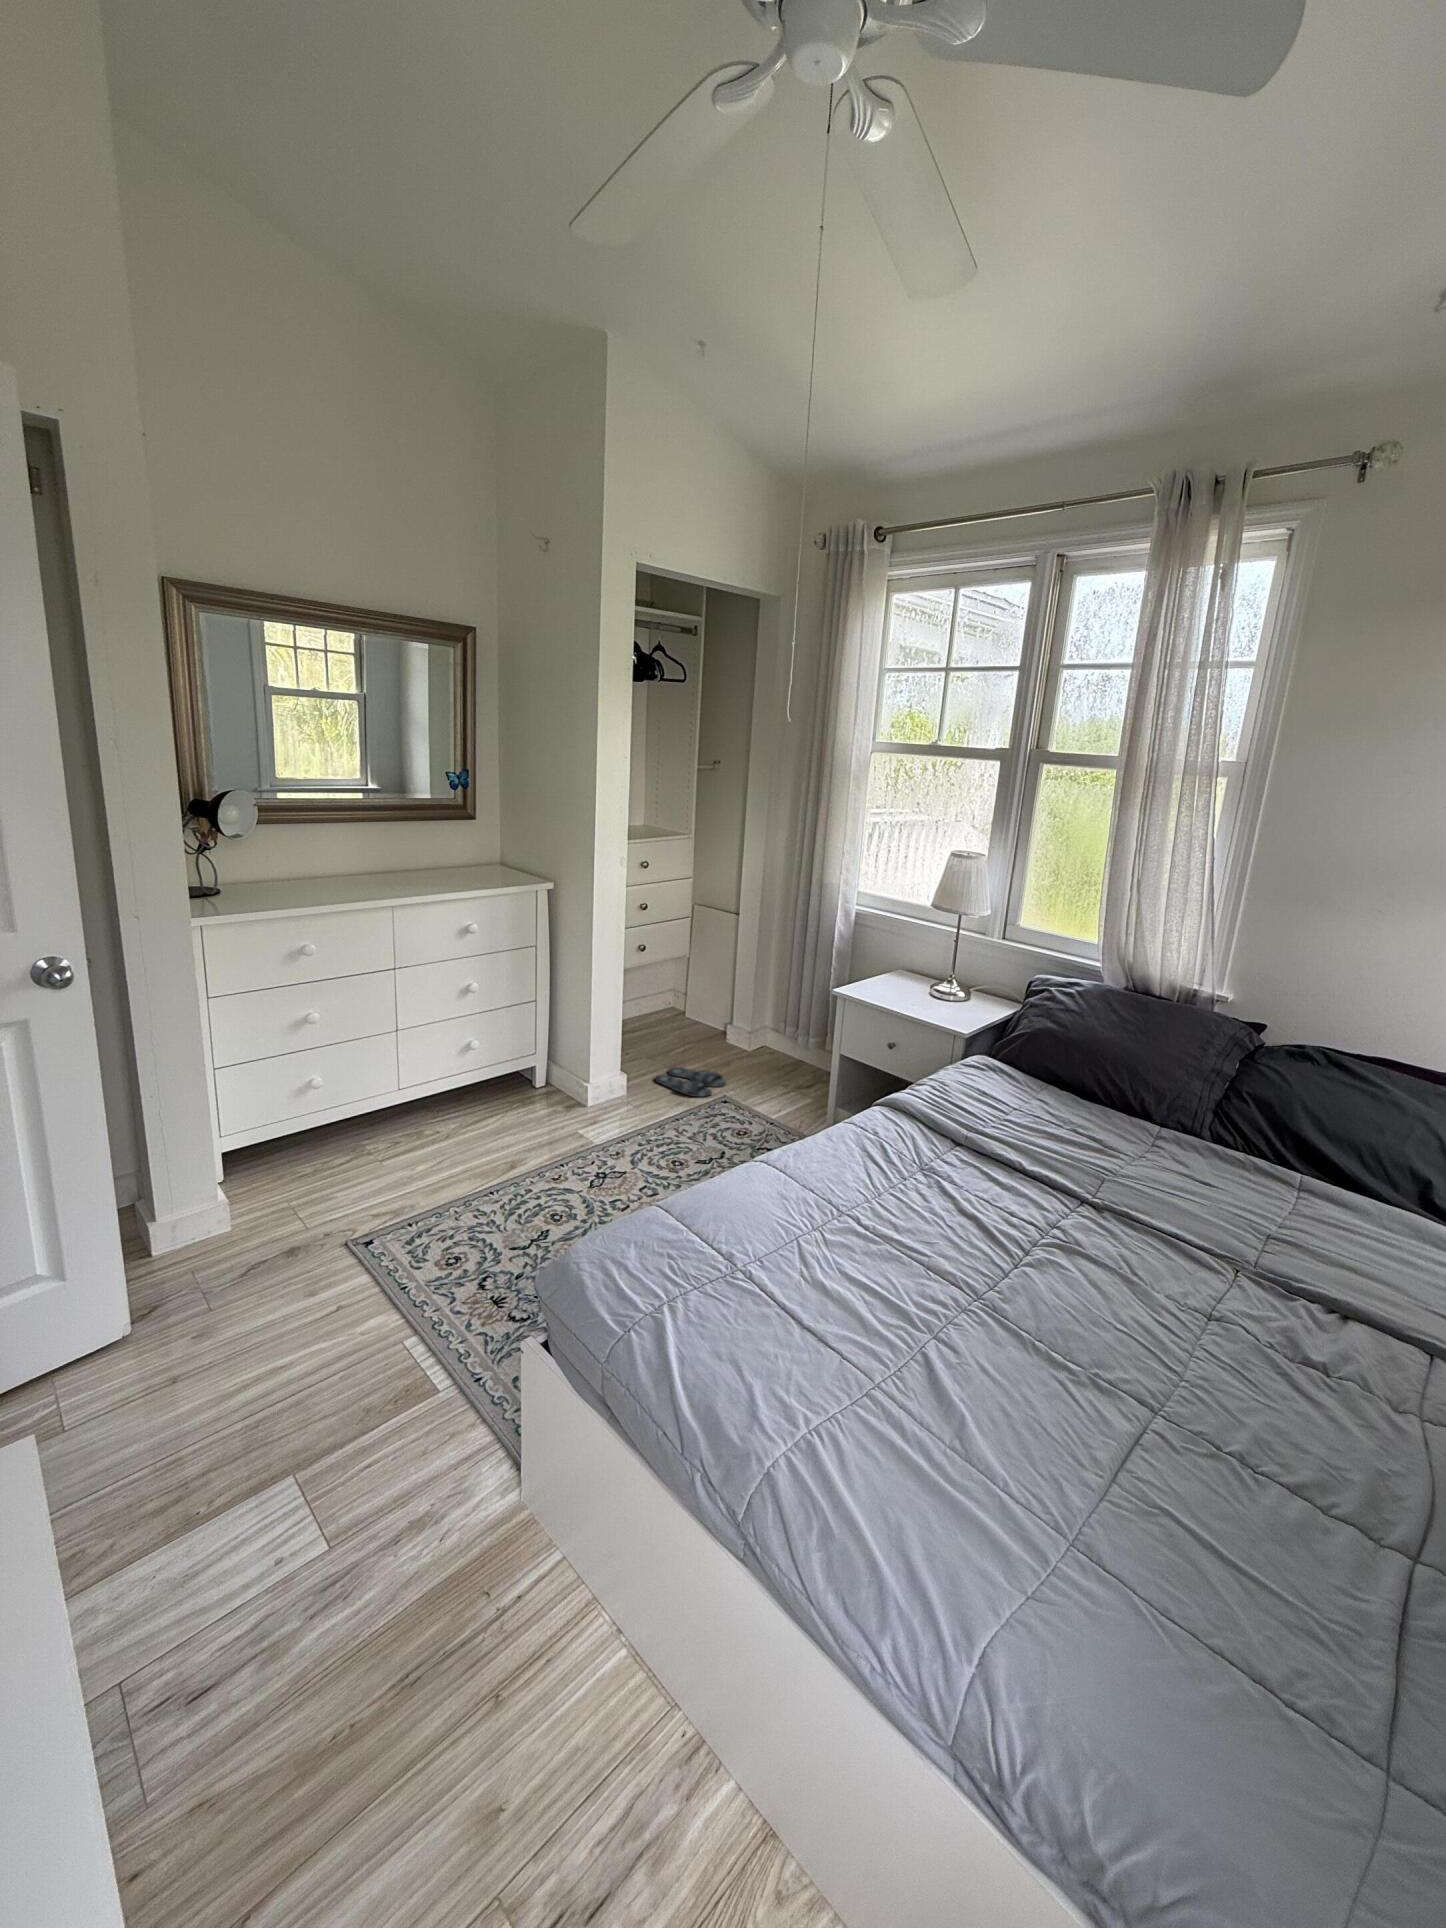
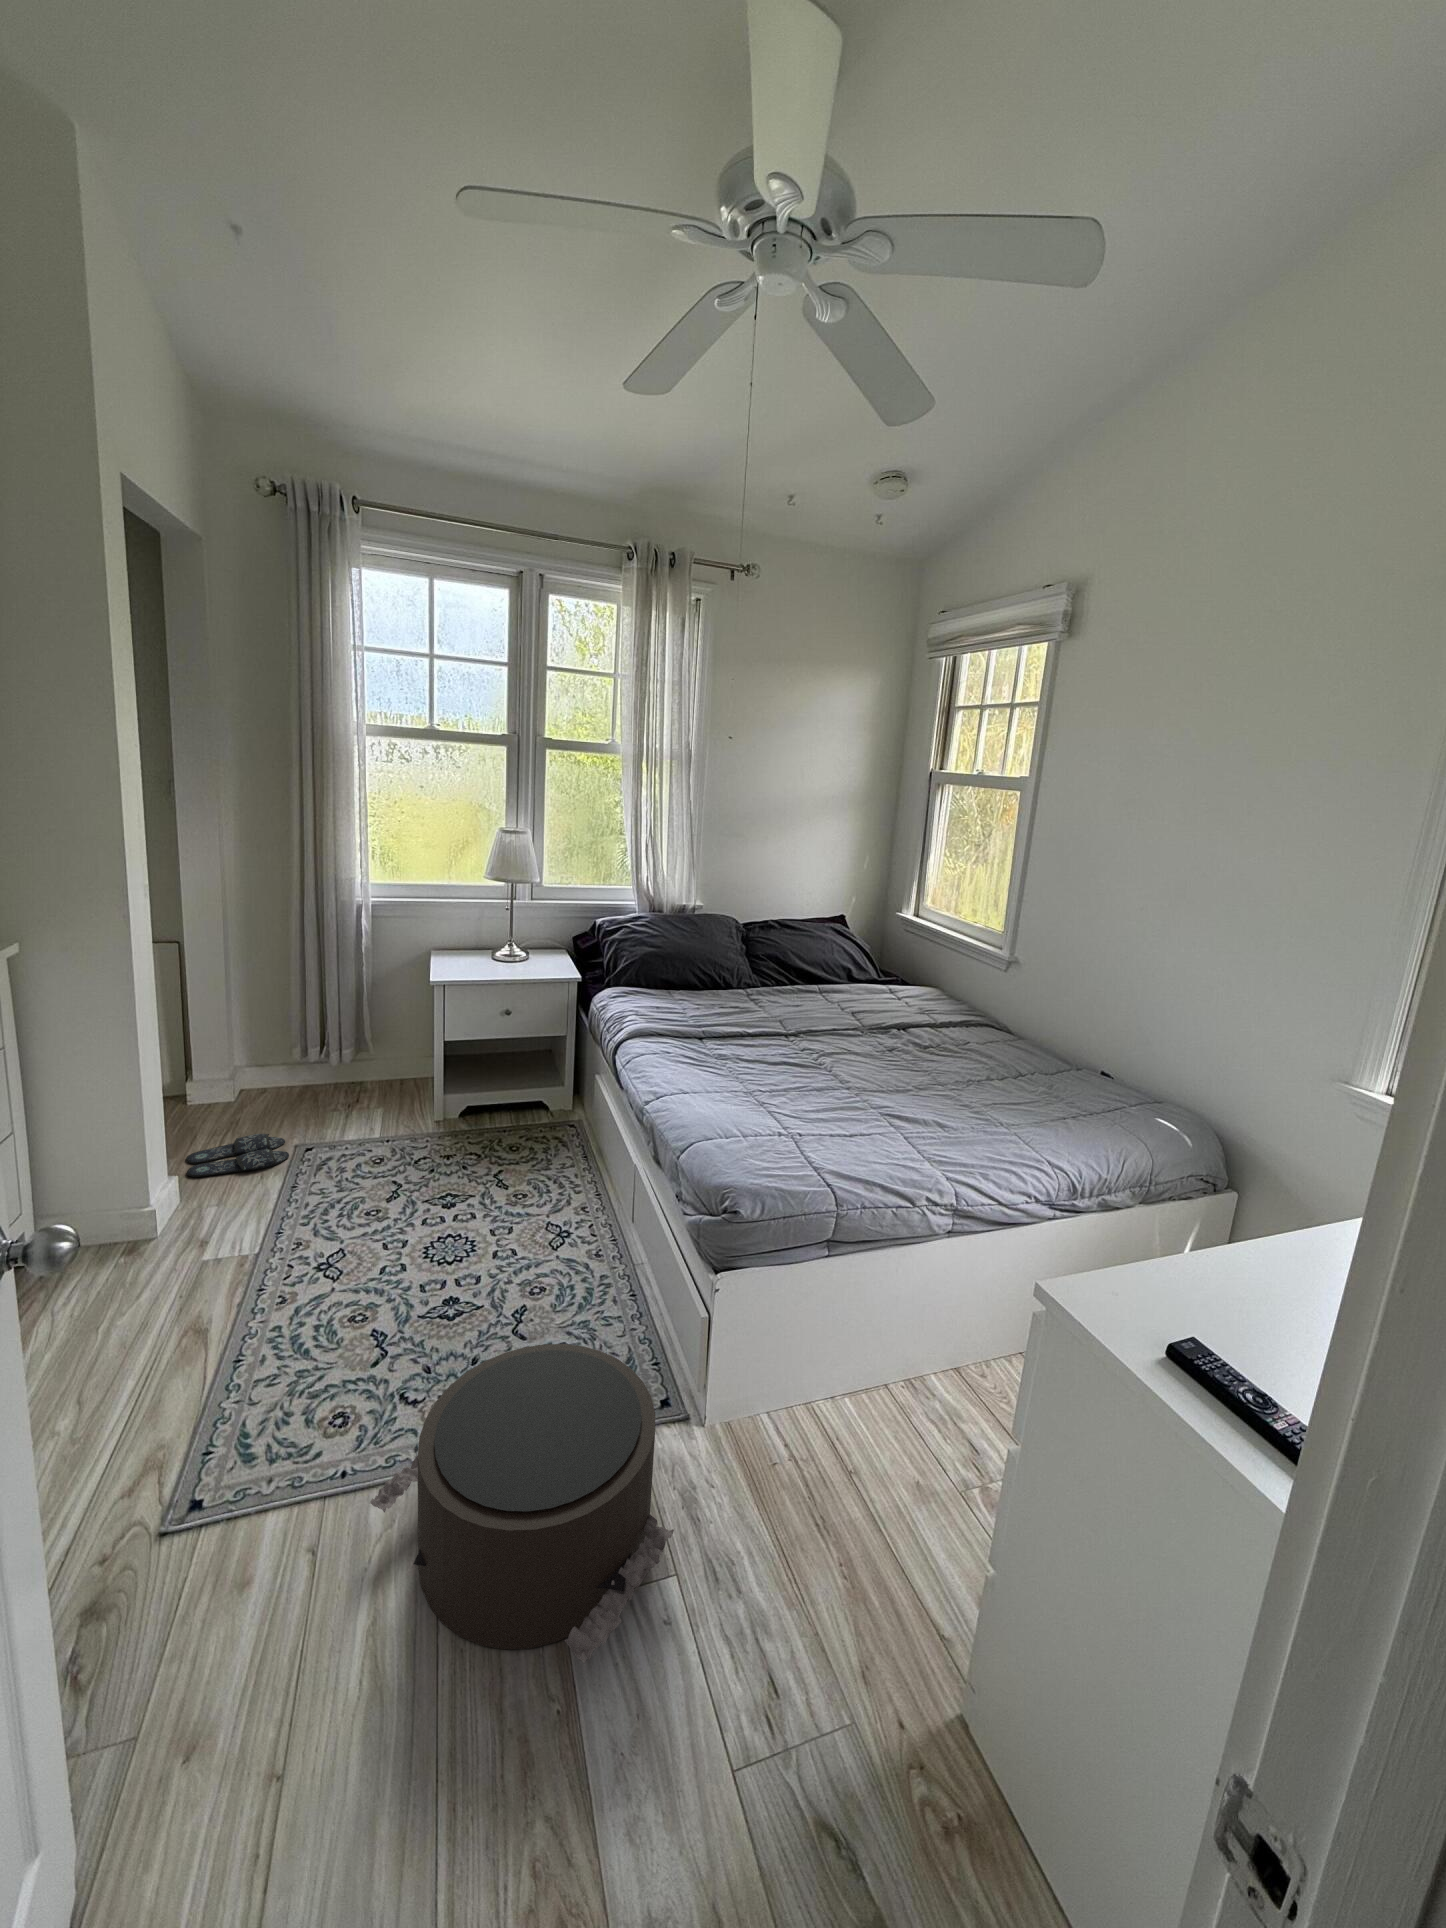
pouf: none [202,1261,475,1513] -> present [370,1344,674,1663]

